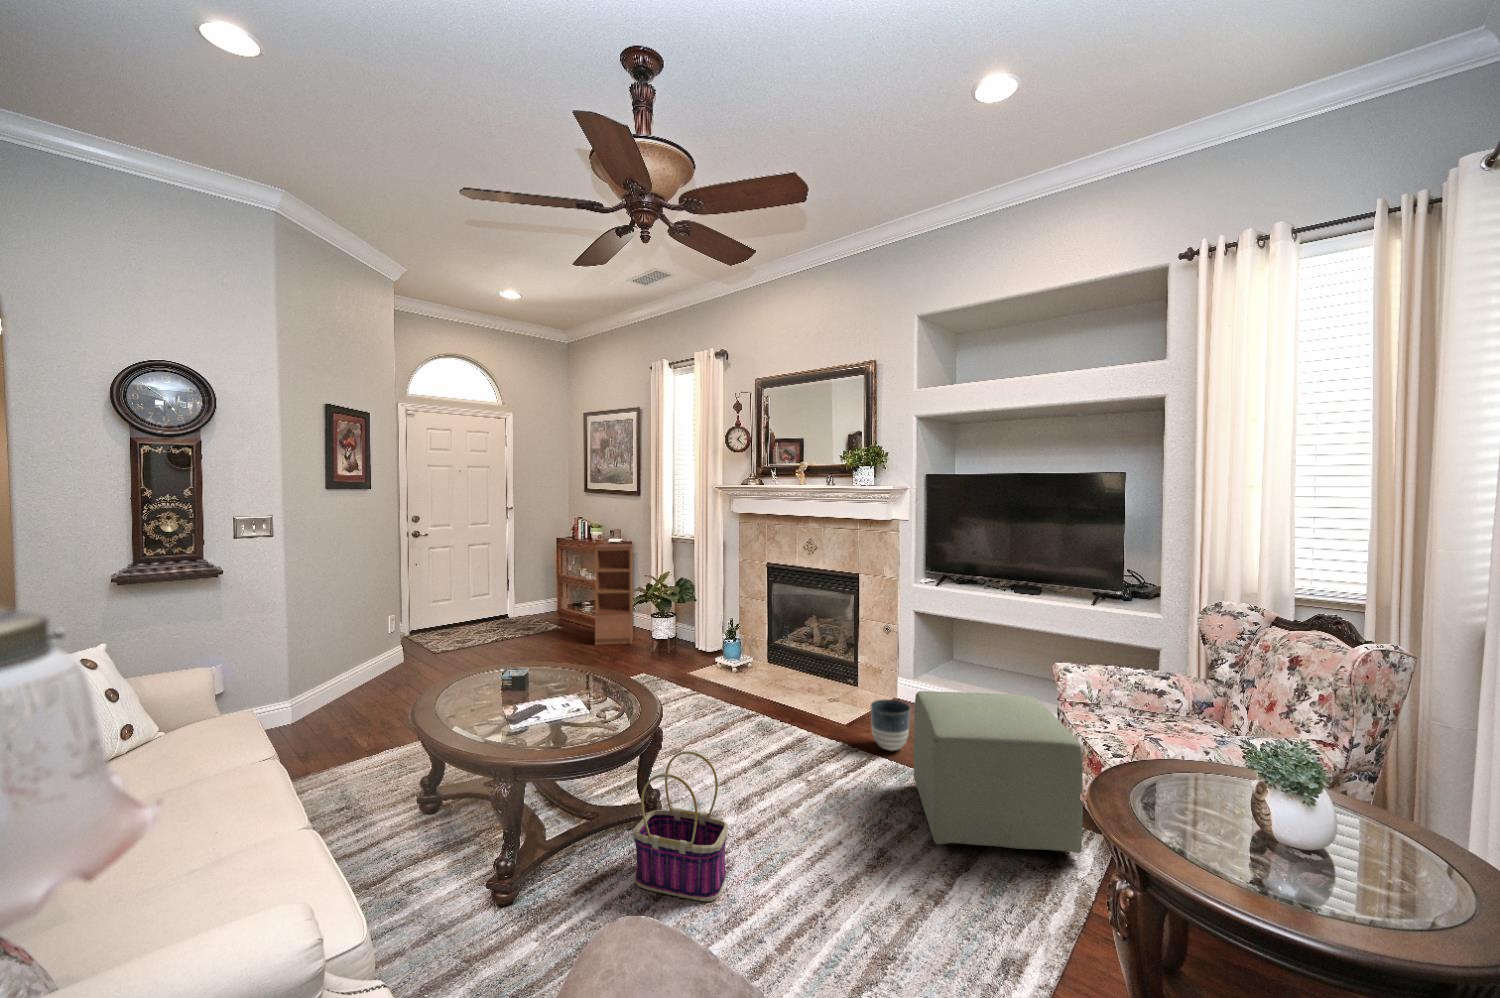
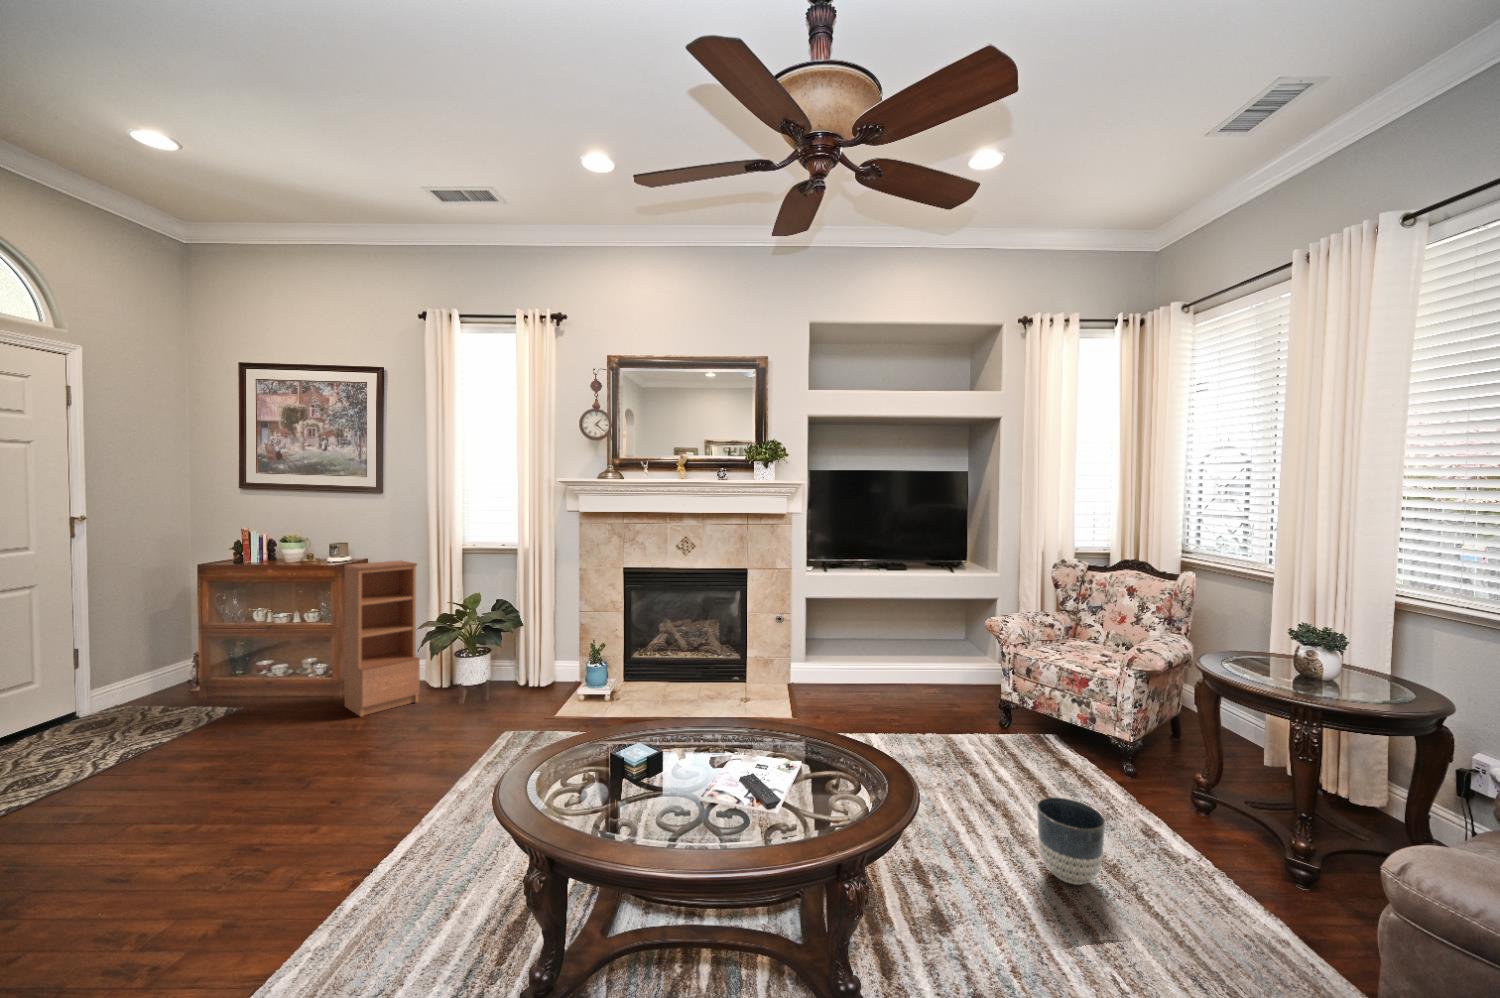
ottoman: present [914,691,1083,853] -> none [929,647,1083,780]
planter: present [871,699,910,751] -> present [1037,797,1105,885]
basket: present [633,751,728,901] -> none [908,763,1013,937]

